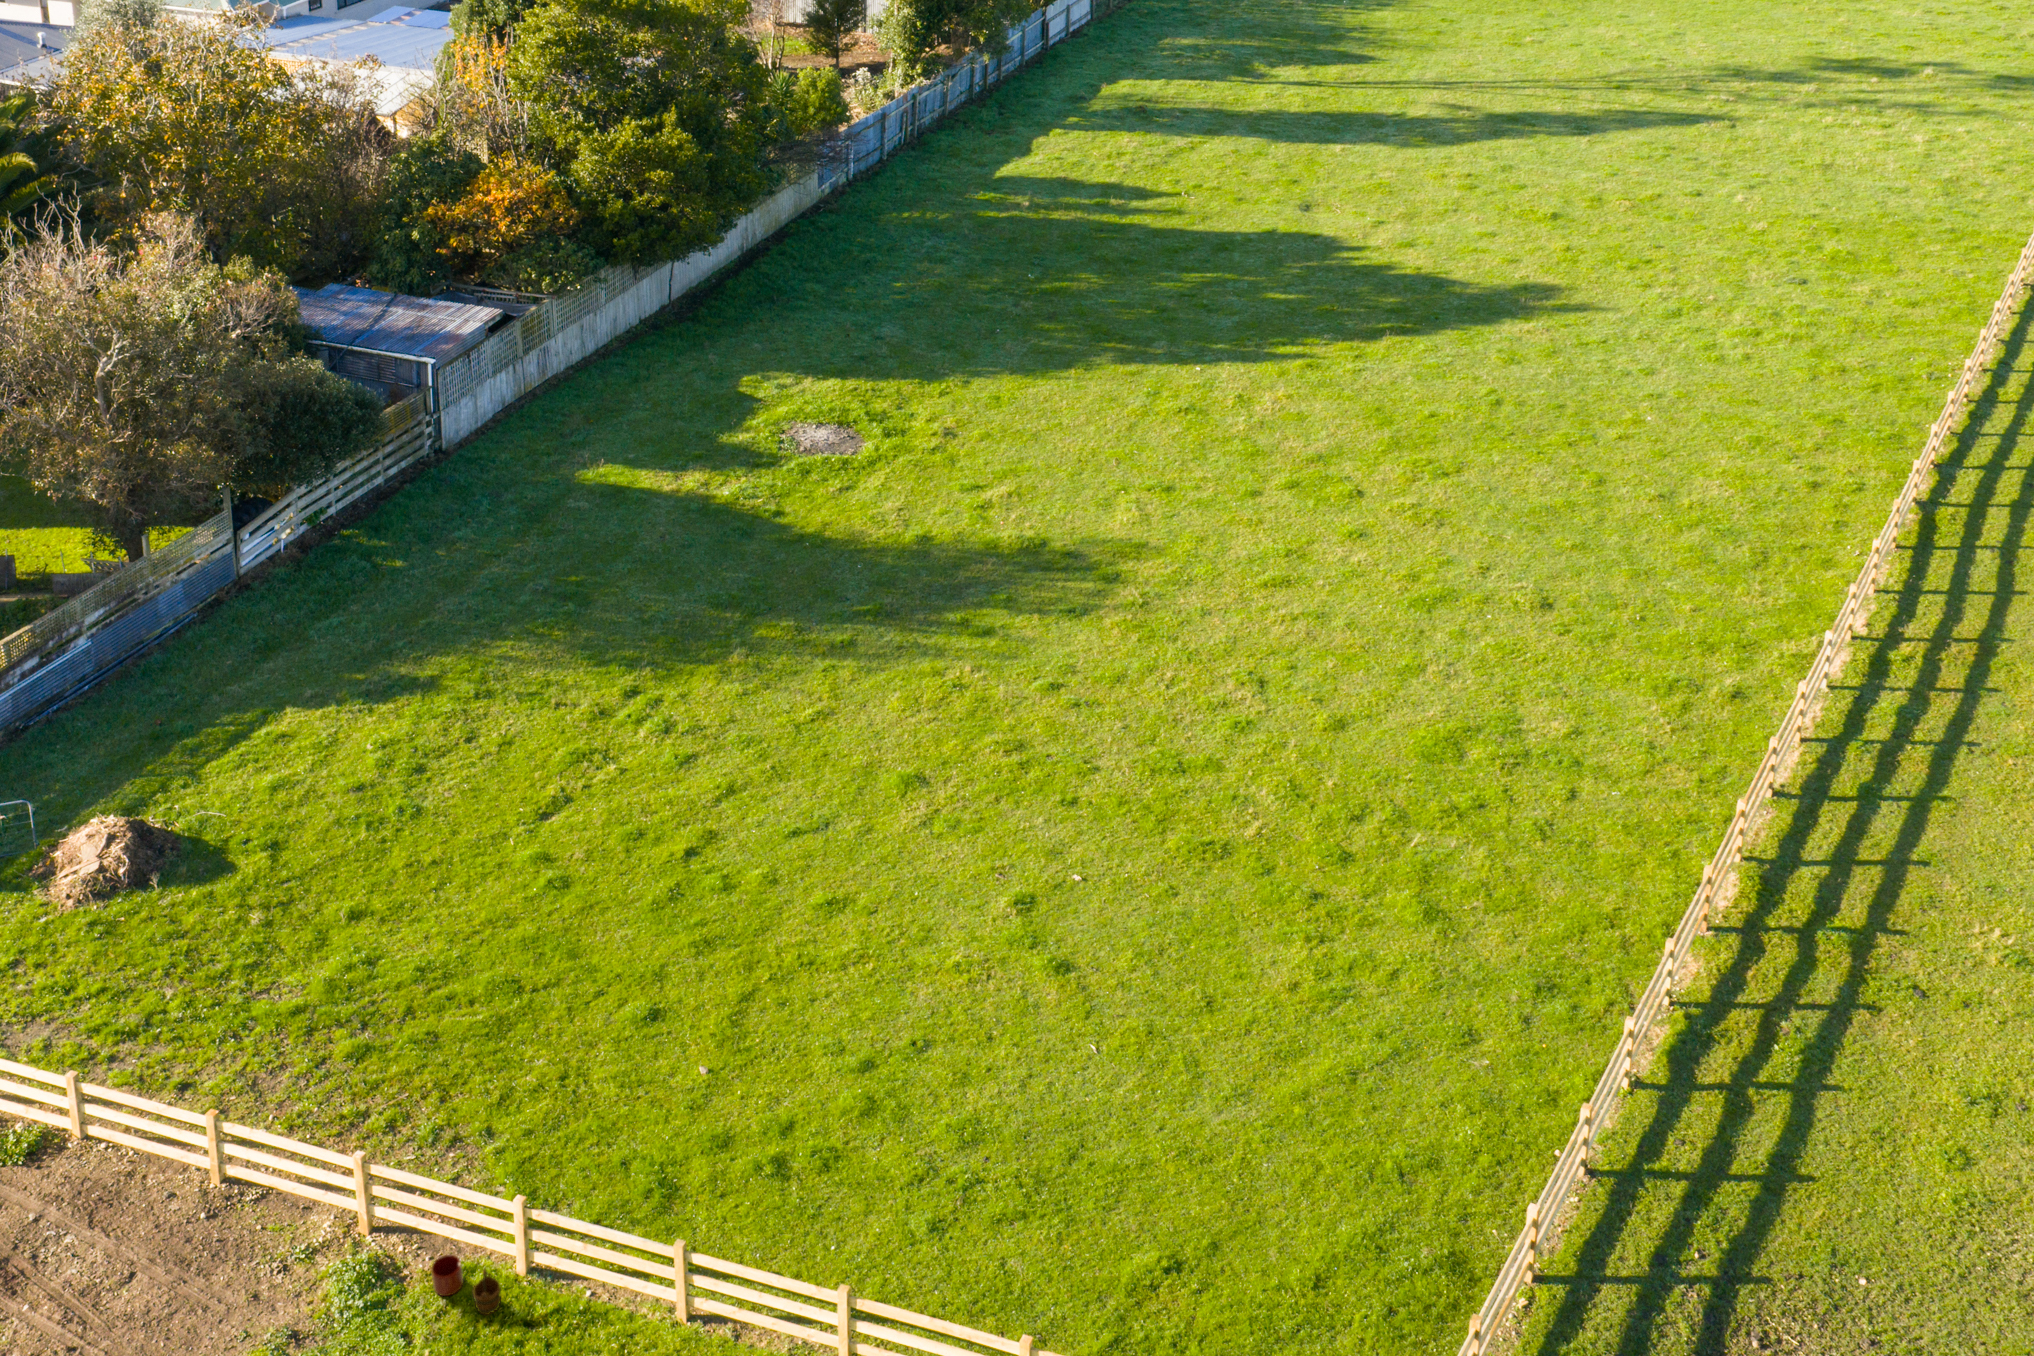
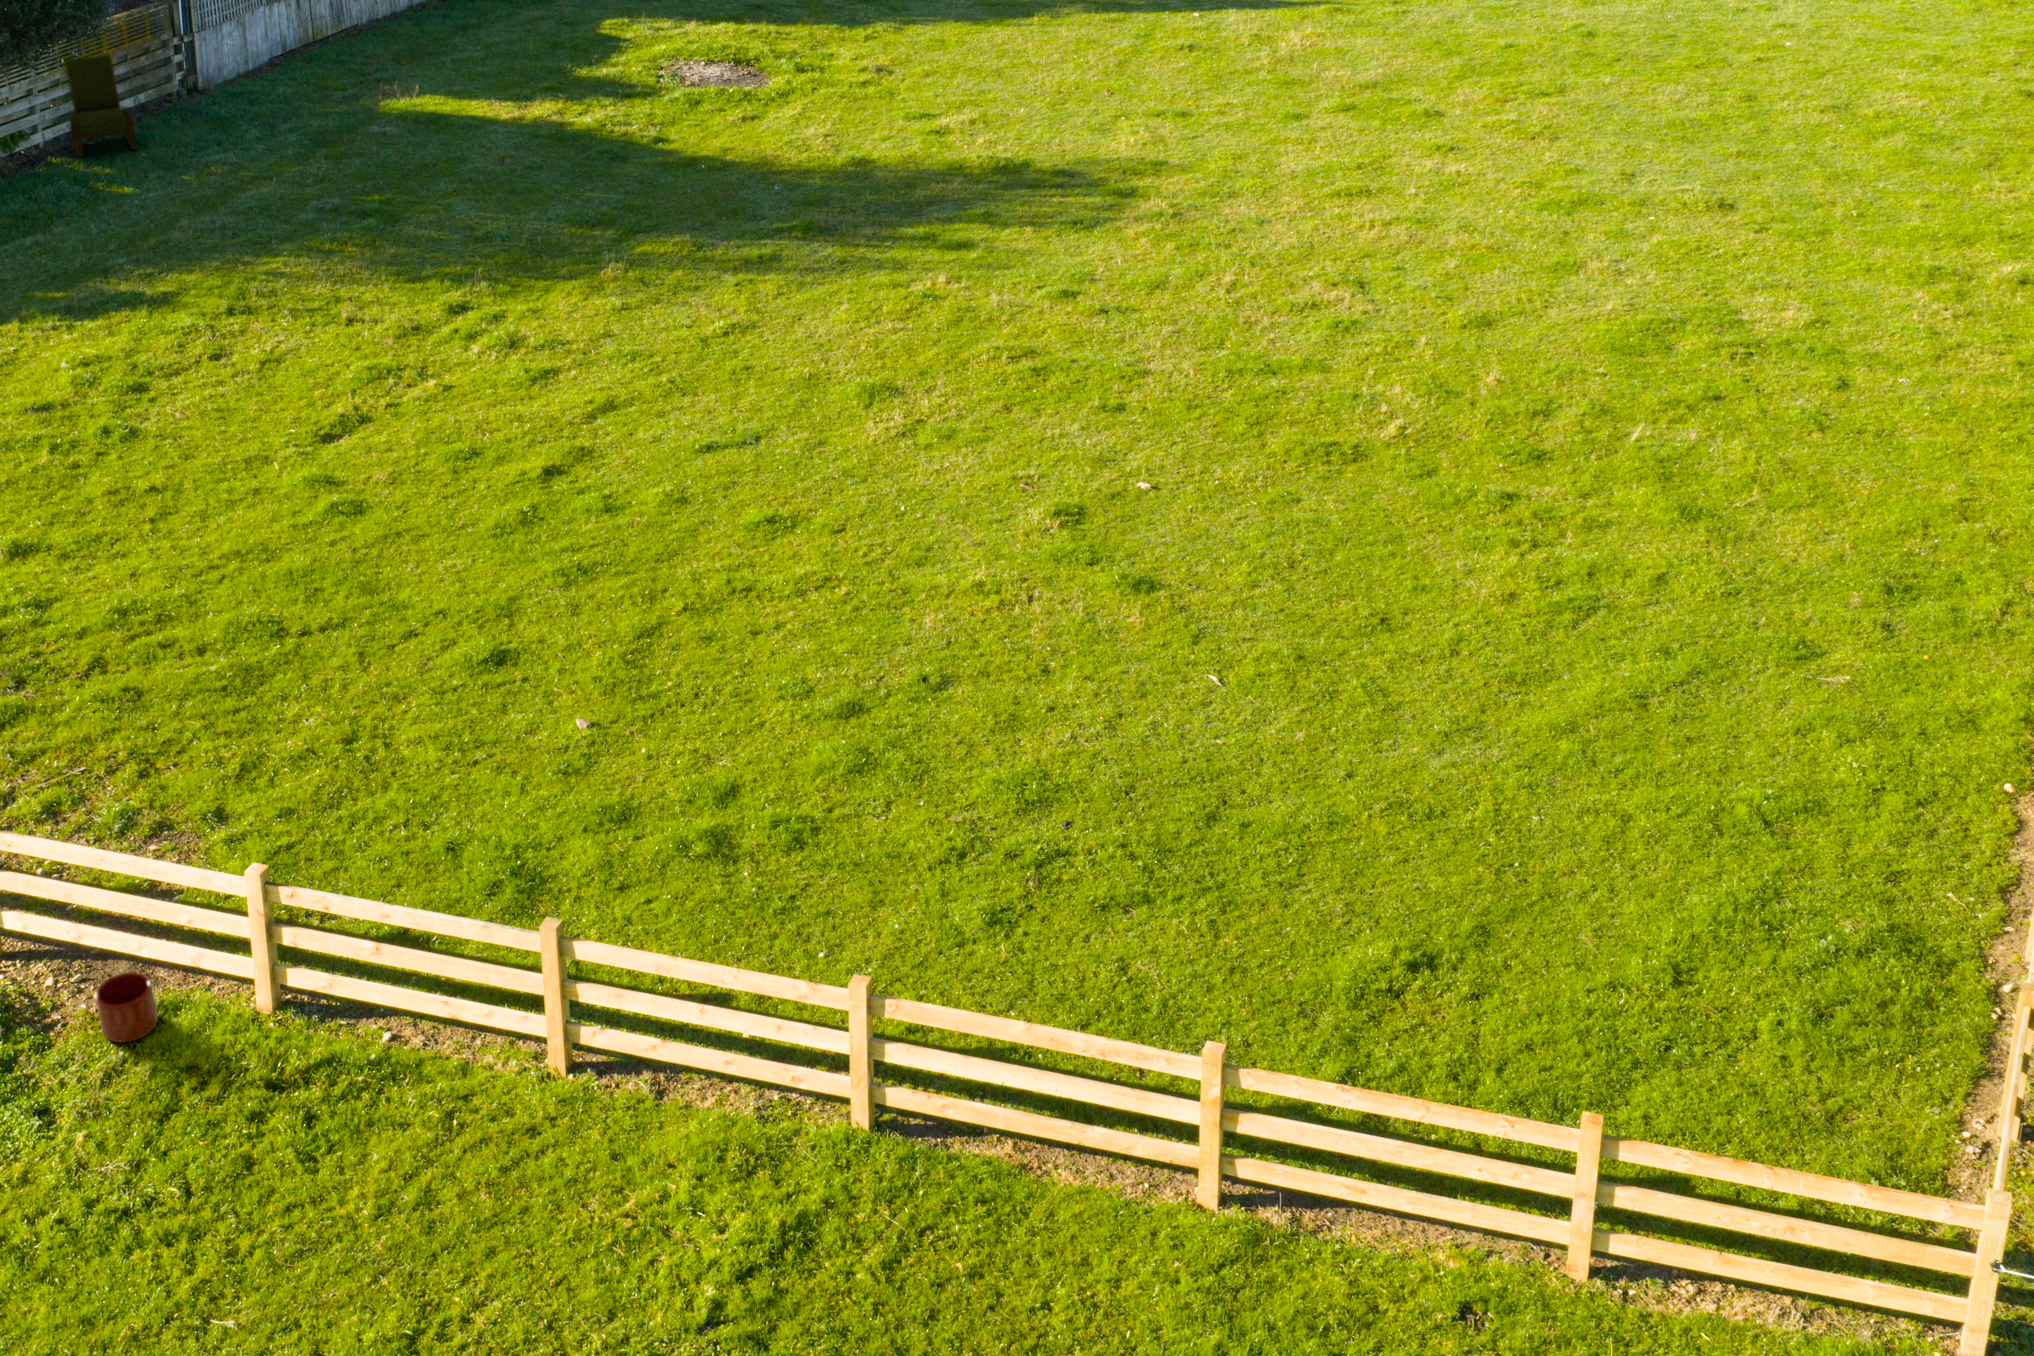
lounge chair: none [354,451,404,529] -> present [65,55,137,157]
wooden bucket: present [473,1268,501,1315] -> none [170,983,225,1069]

